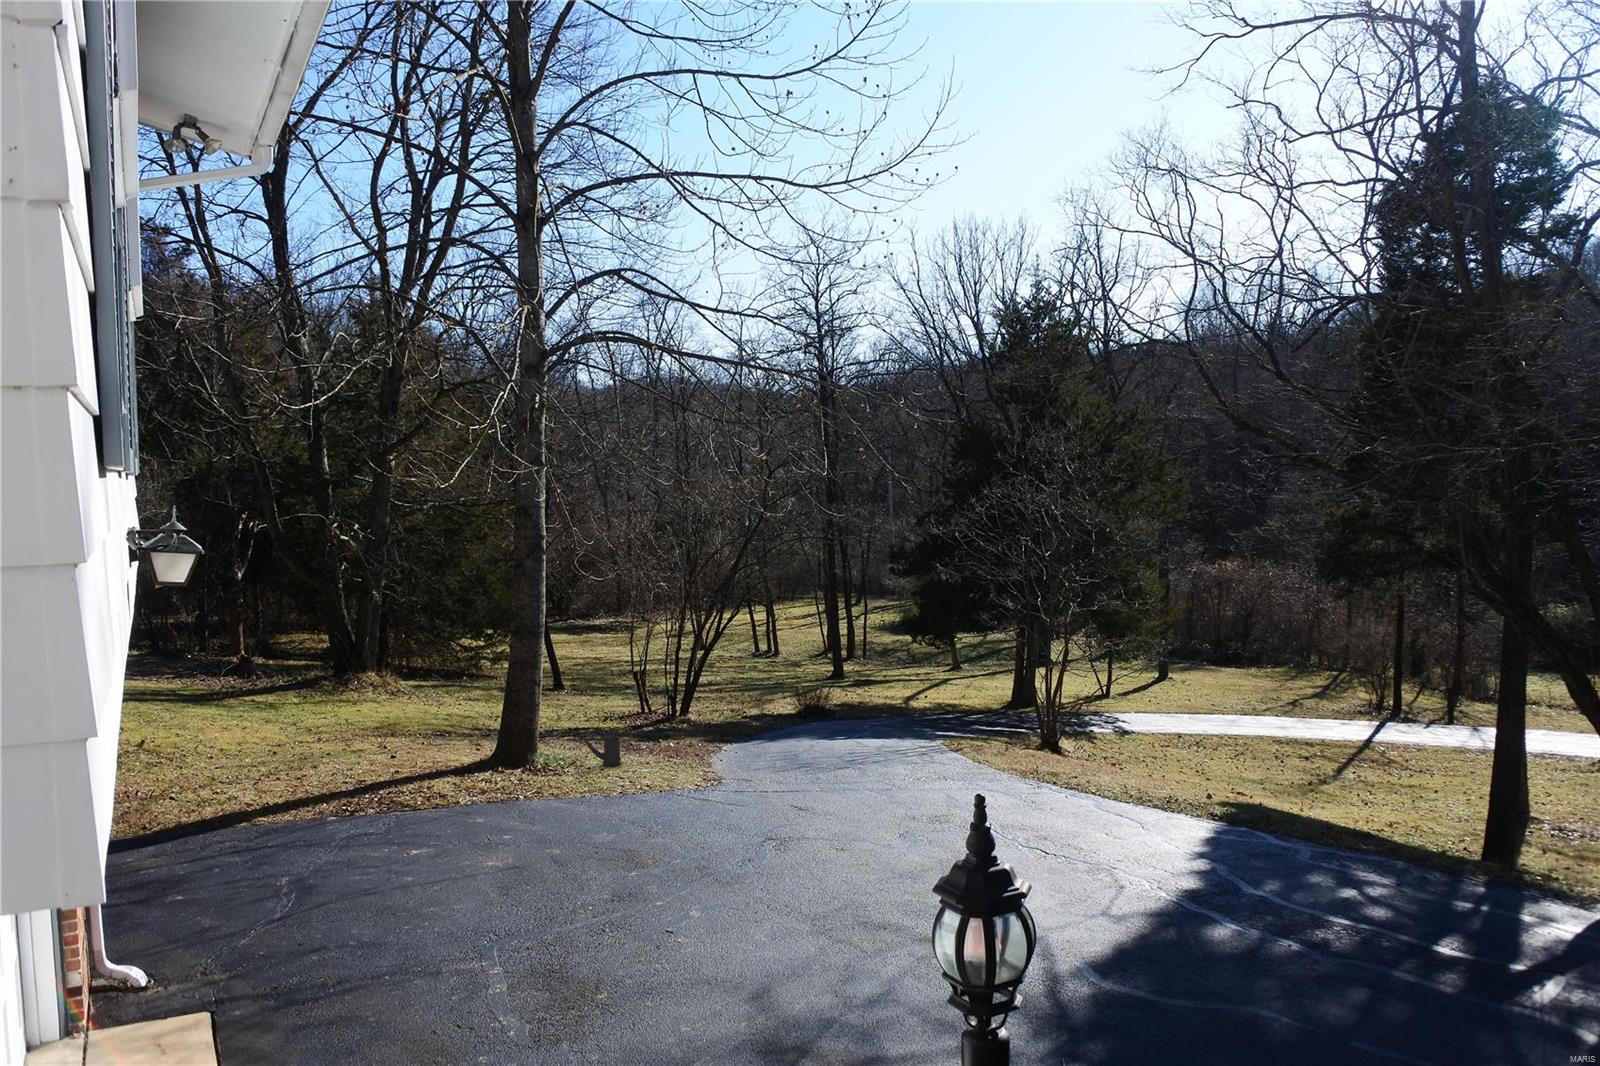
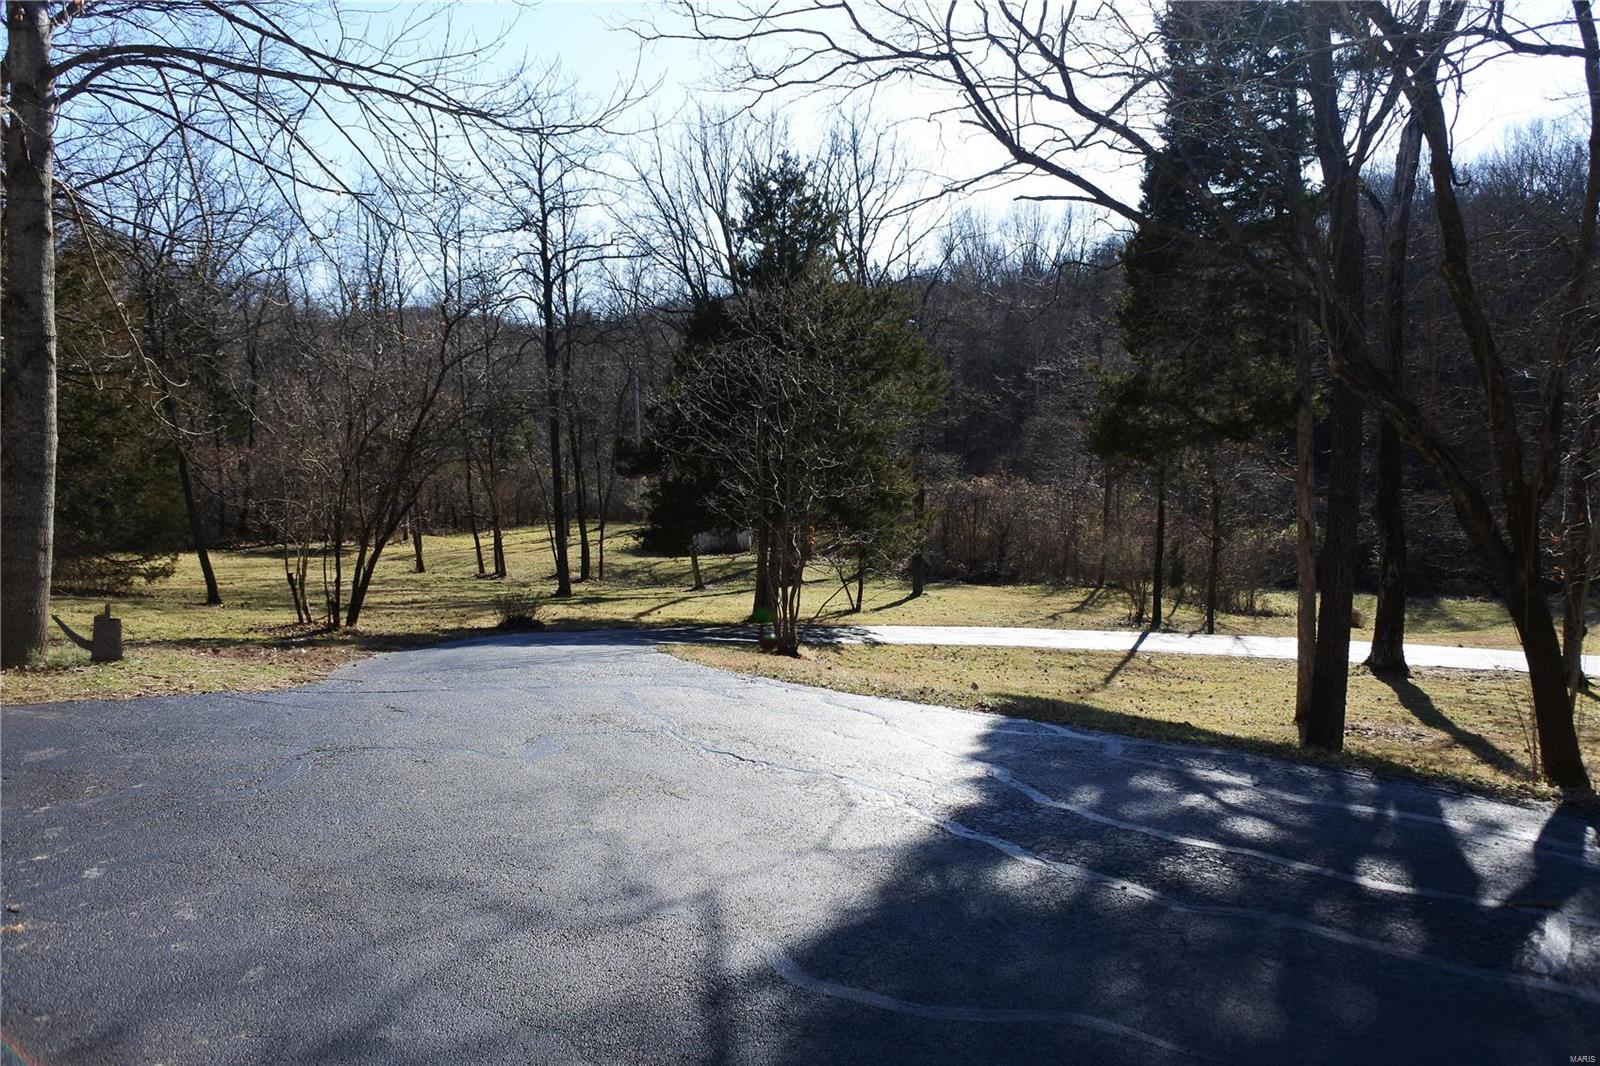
potted tree: none [1017,704,1041,744] -> present [752,608,779,651]

